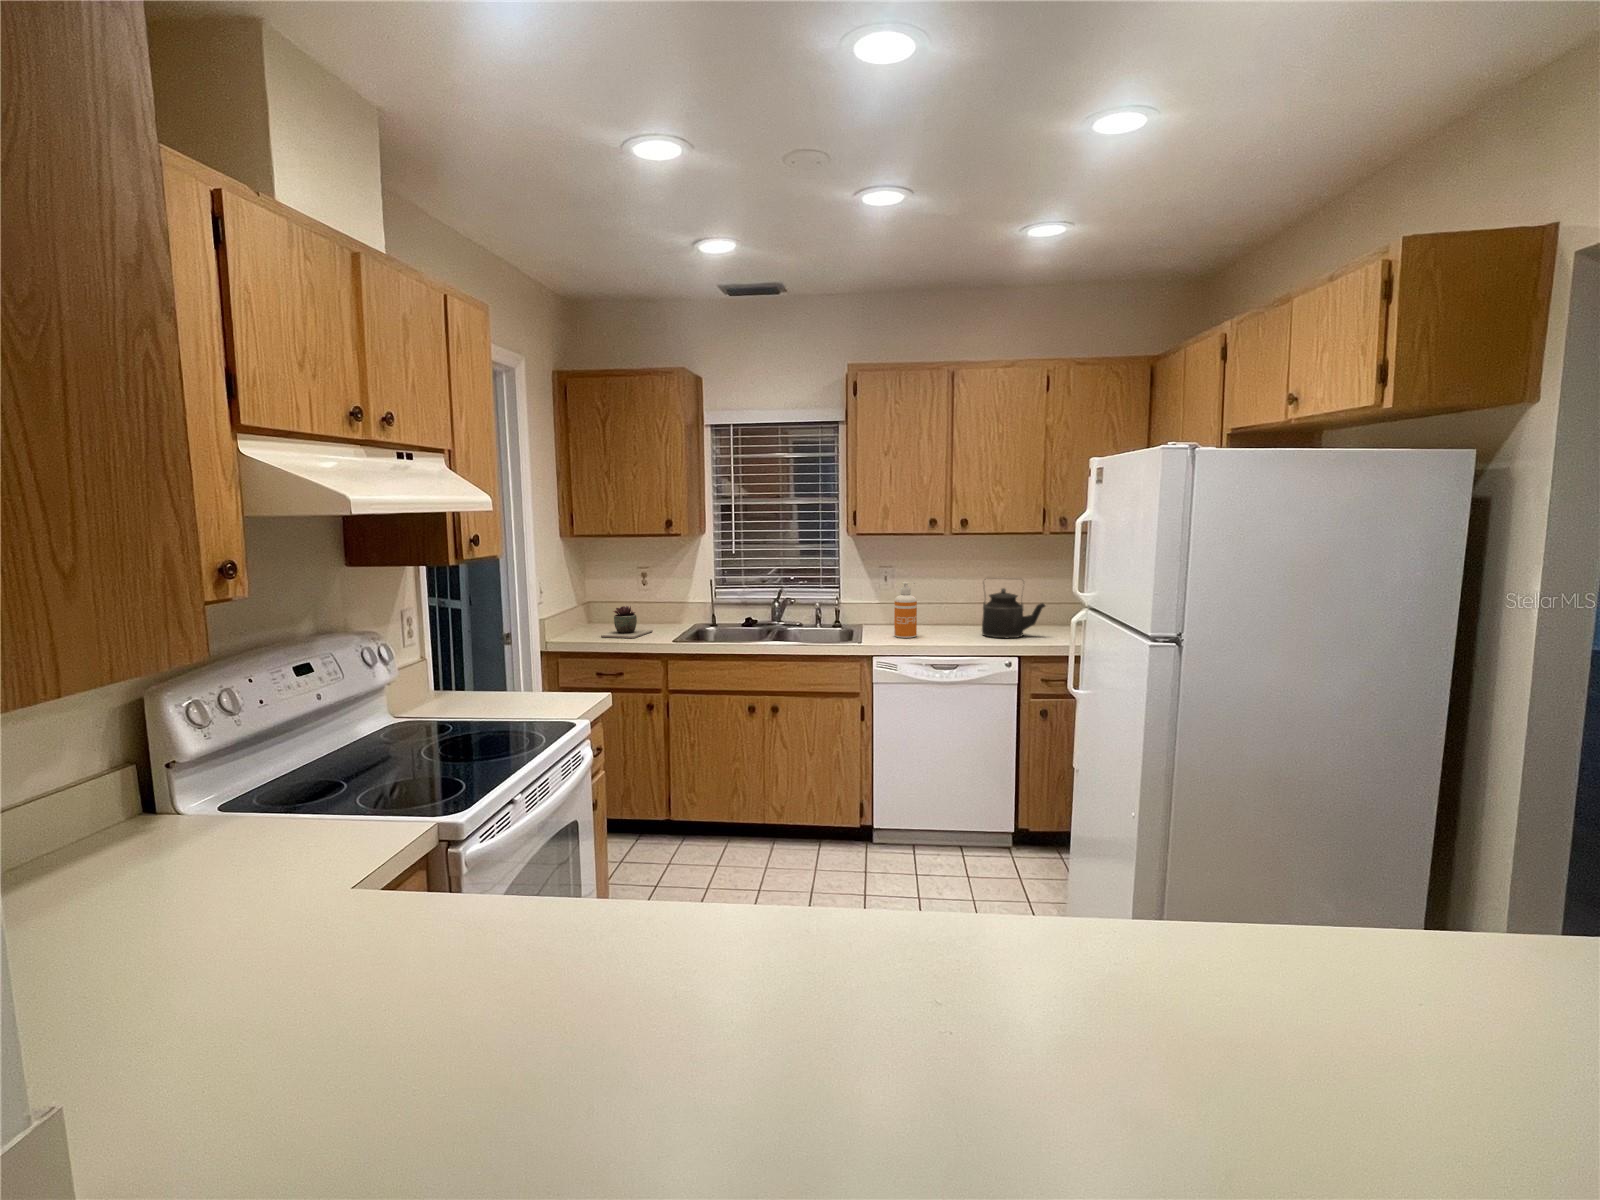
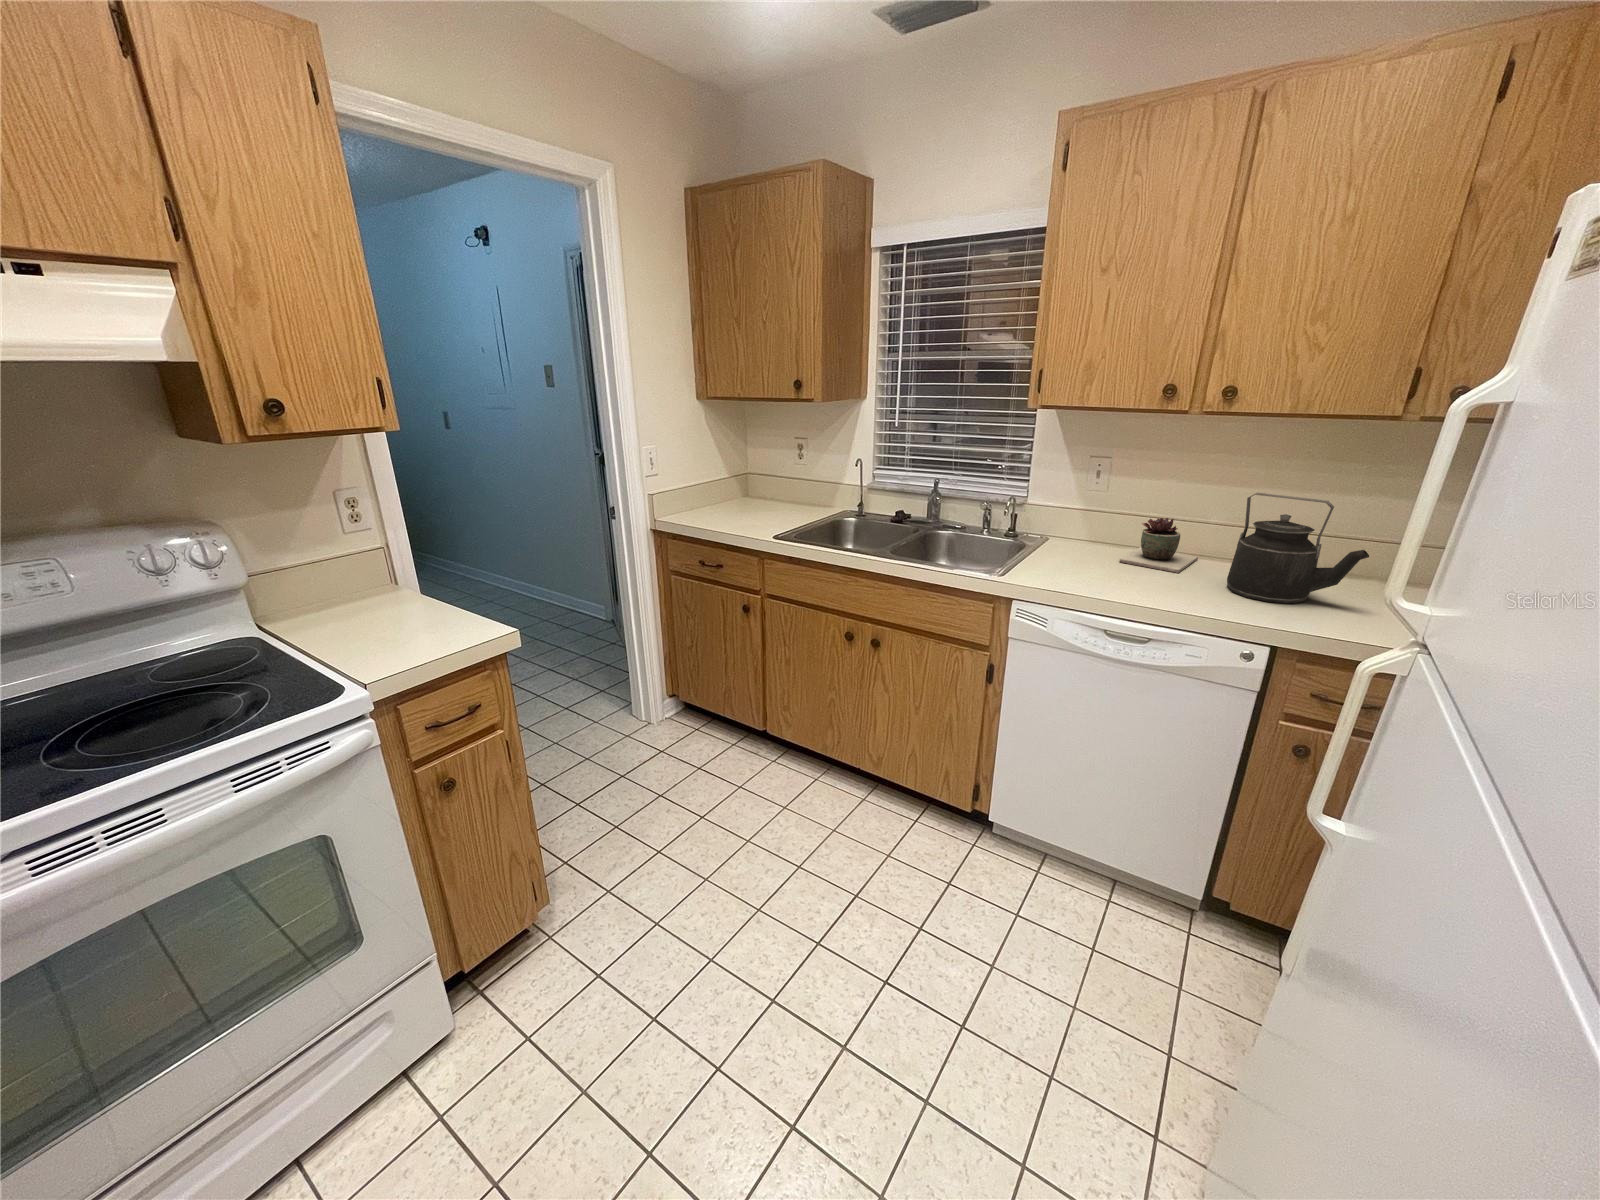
soap dispenser: present [894,582,917,638] -> none [1074,487,1120,574]
succulent plant: present [601,606,653,638] -> present [1119,518,1198,573]

